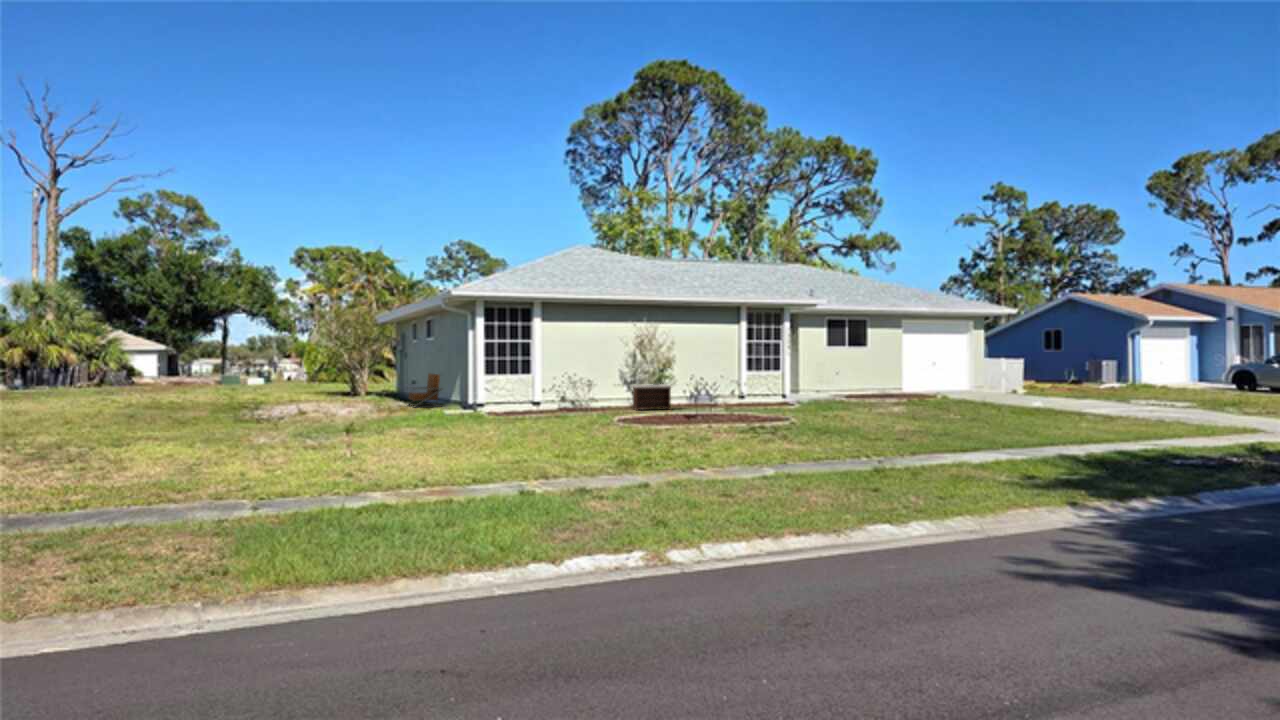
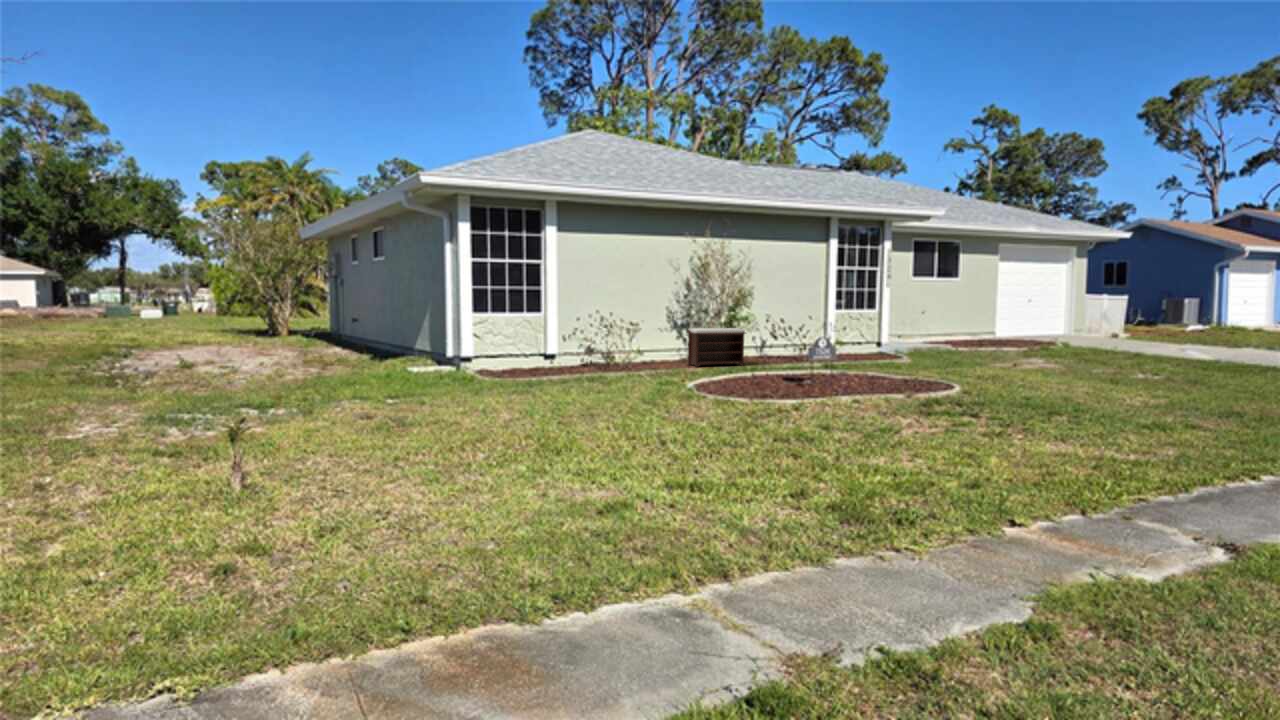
lounge chair: present [408,373,442,408] -> none [345,308,402,360]

